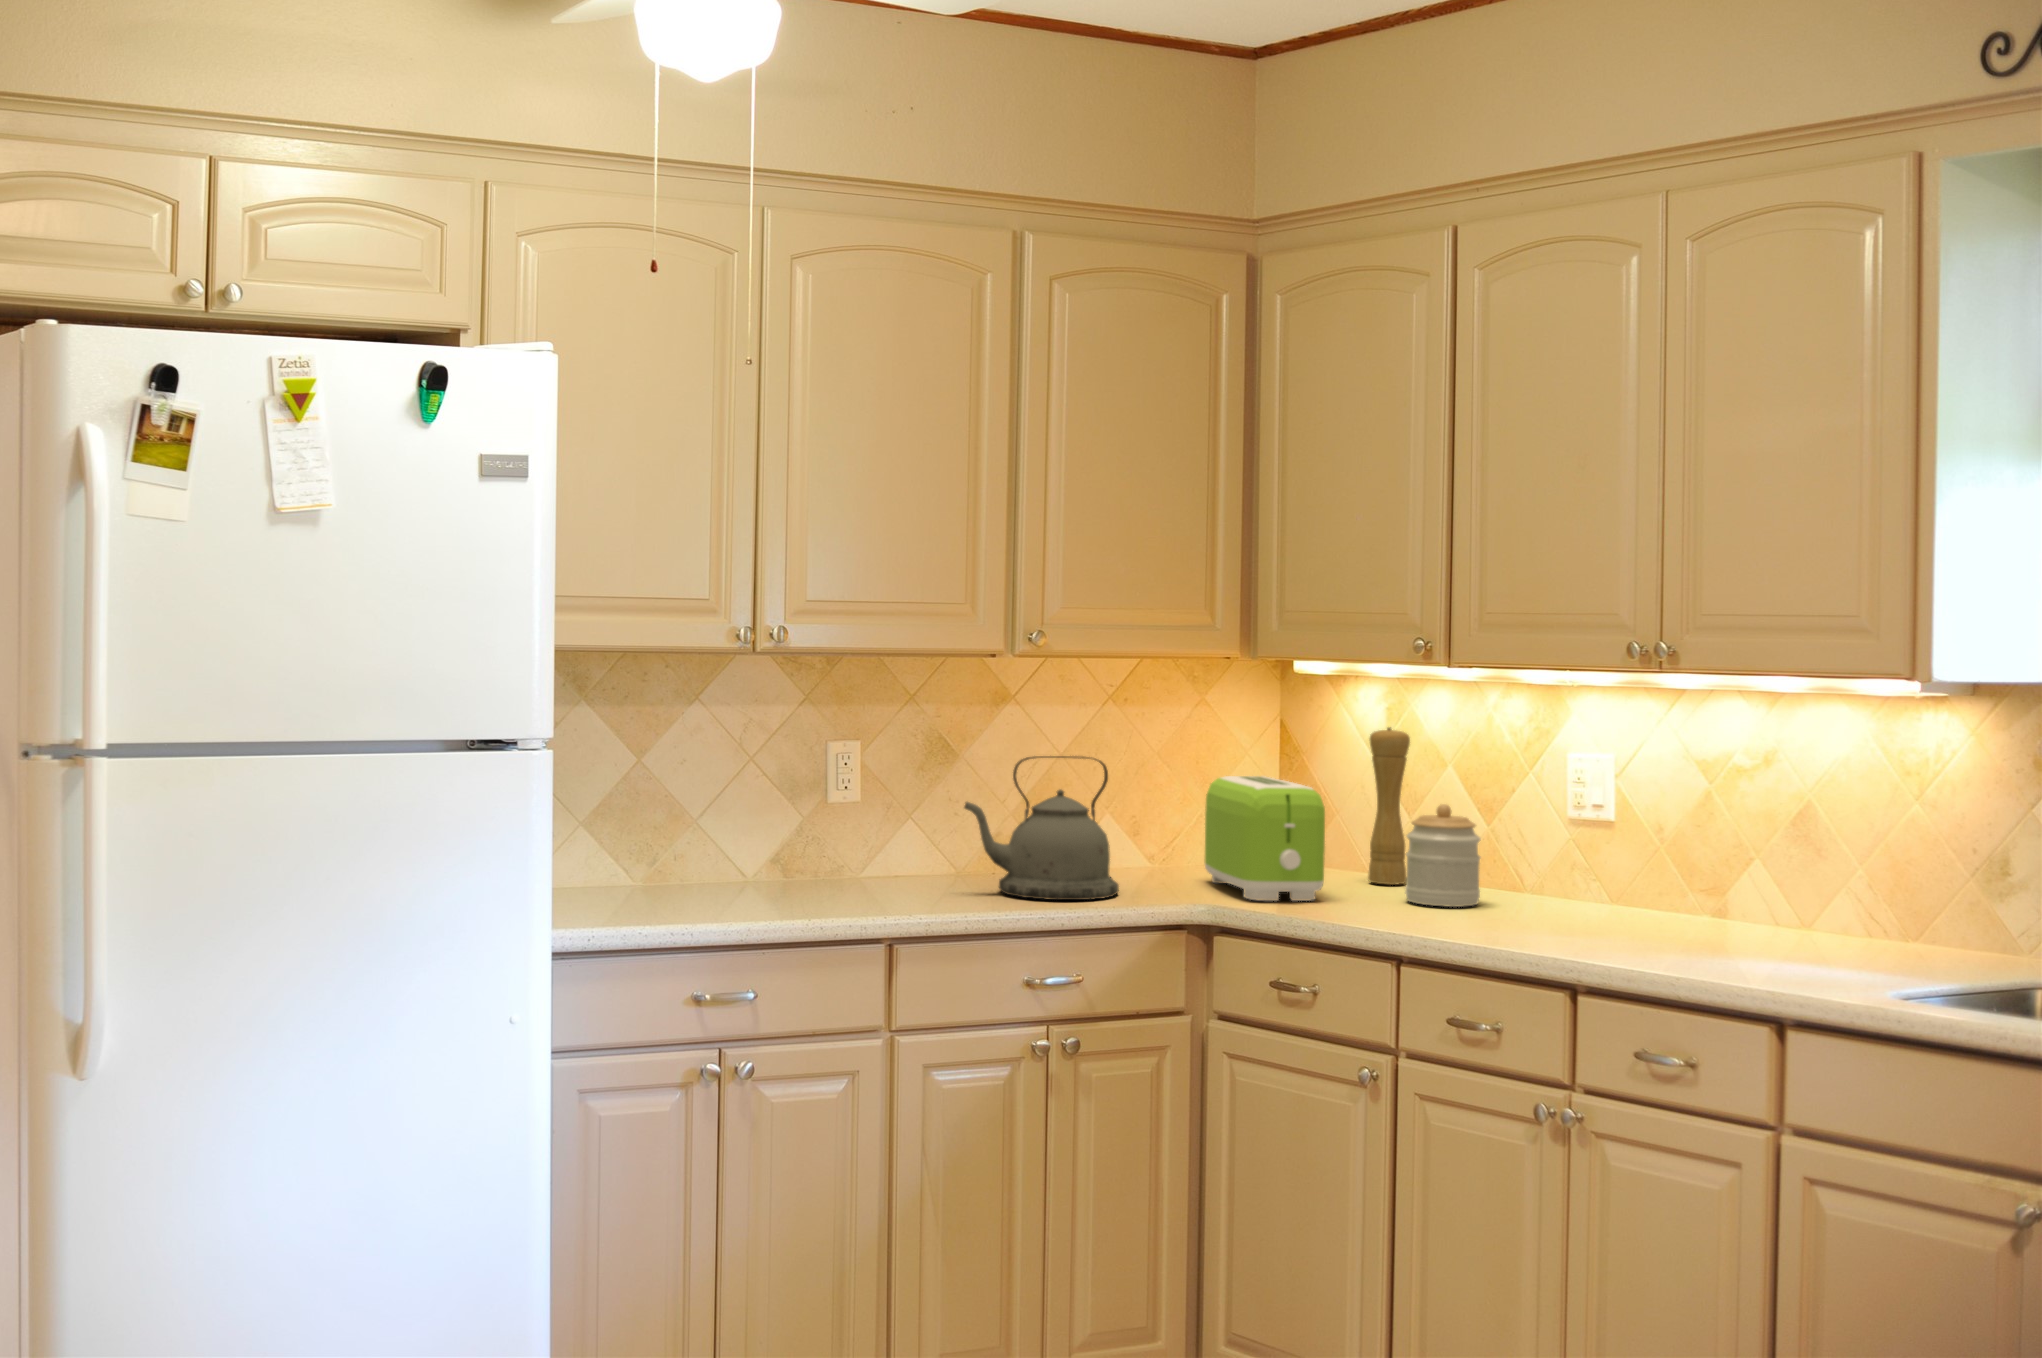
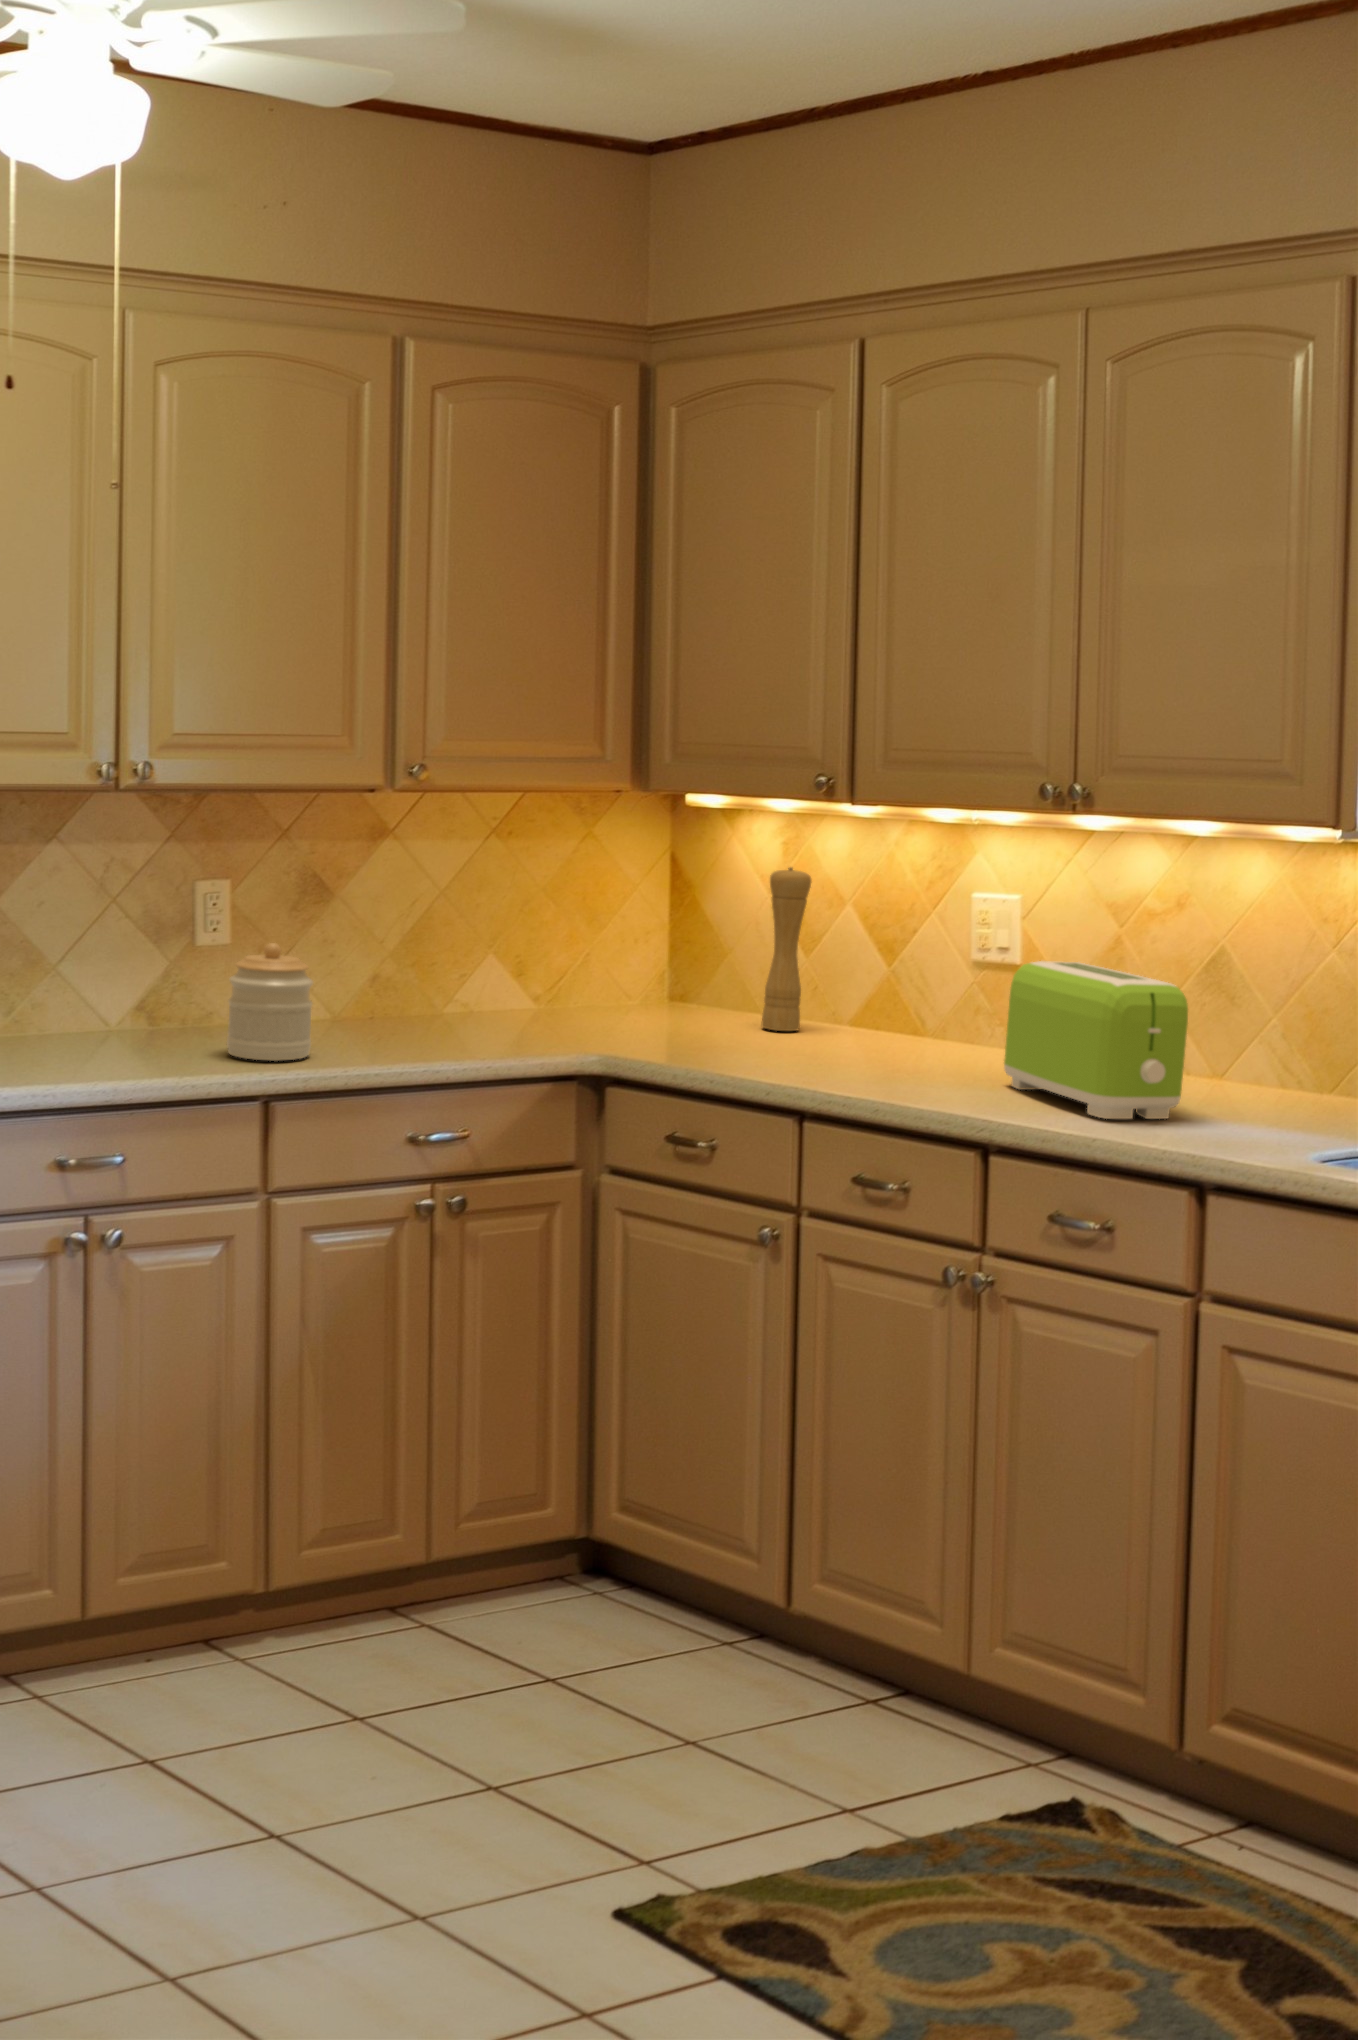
kettle: present [964,756,1119,900] -> none [343,892,509,1049]
toaster: present [1205,776,1325,901] -> present [1004,961,1188,1119]
jar: present [1406,804,1480,907] -> present [227,943,313,1061]

